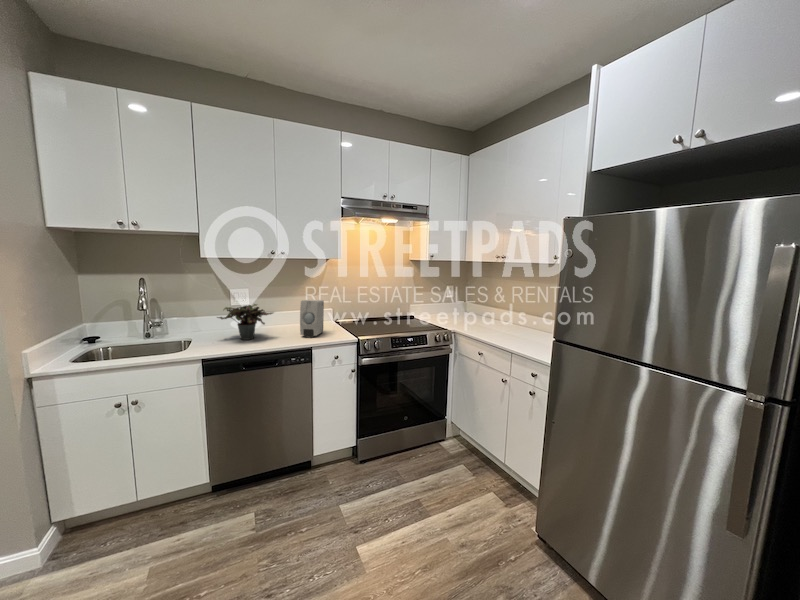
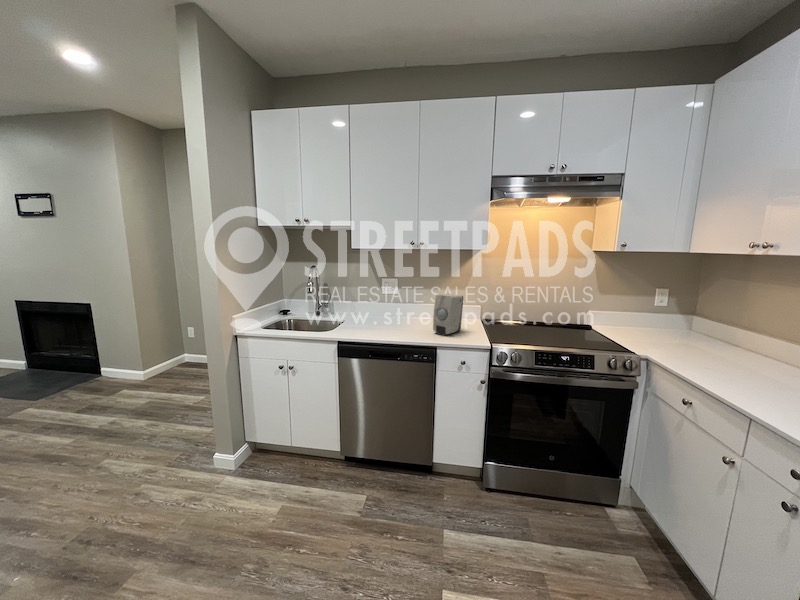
potted plant: present [217,304,273,340] -> none [363,294,412,328]

